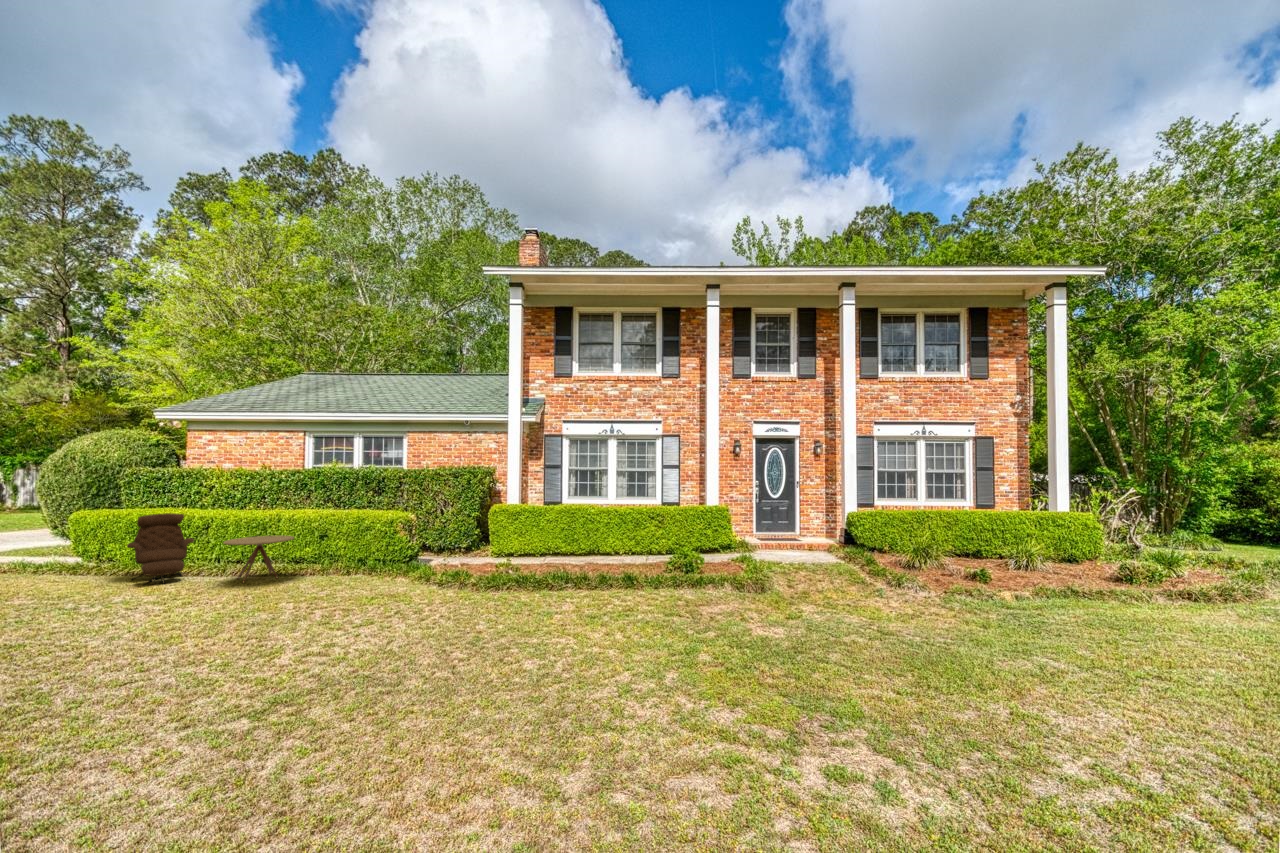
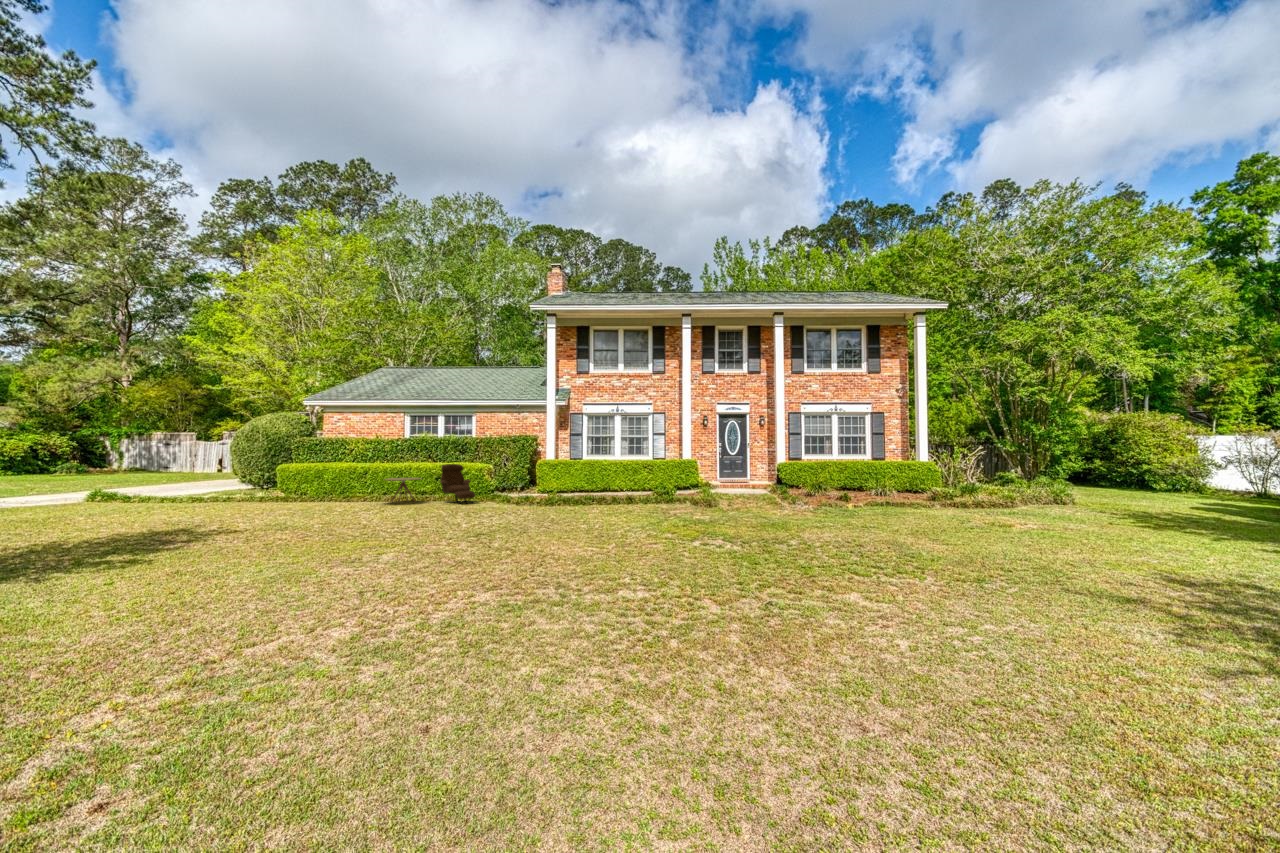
lounge chair: present [127,513,194,584] -> present [440,464,476,503]

